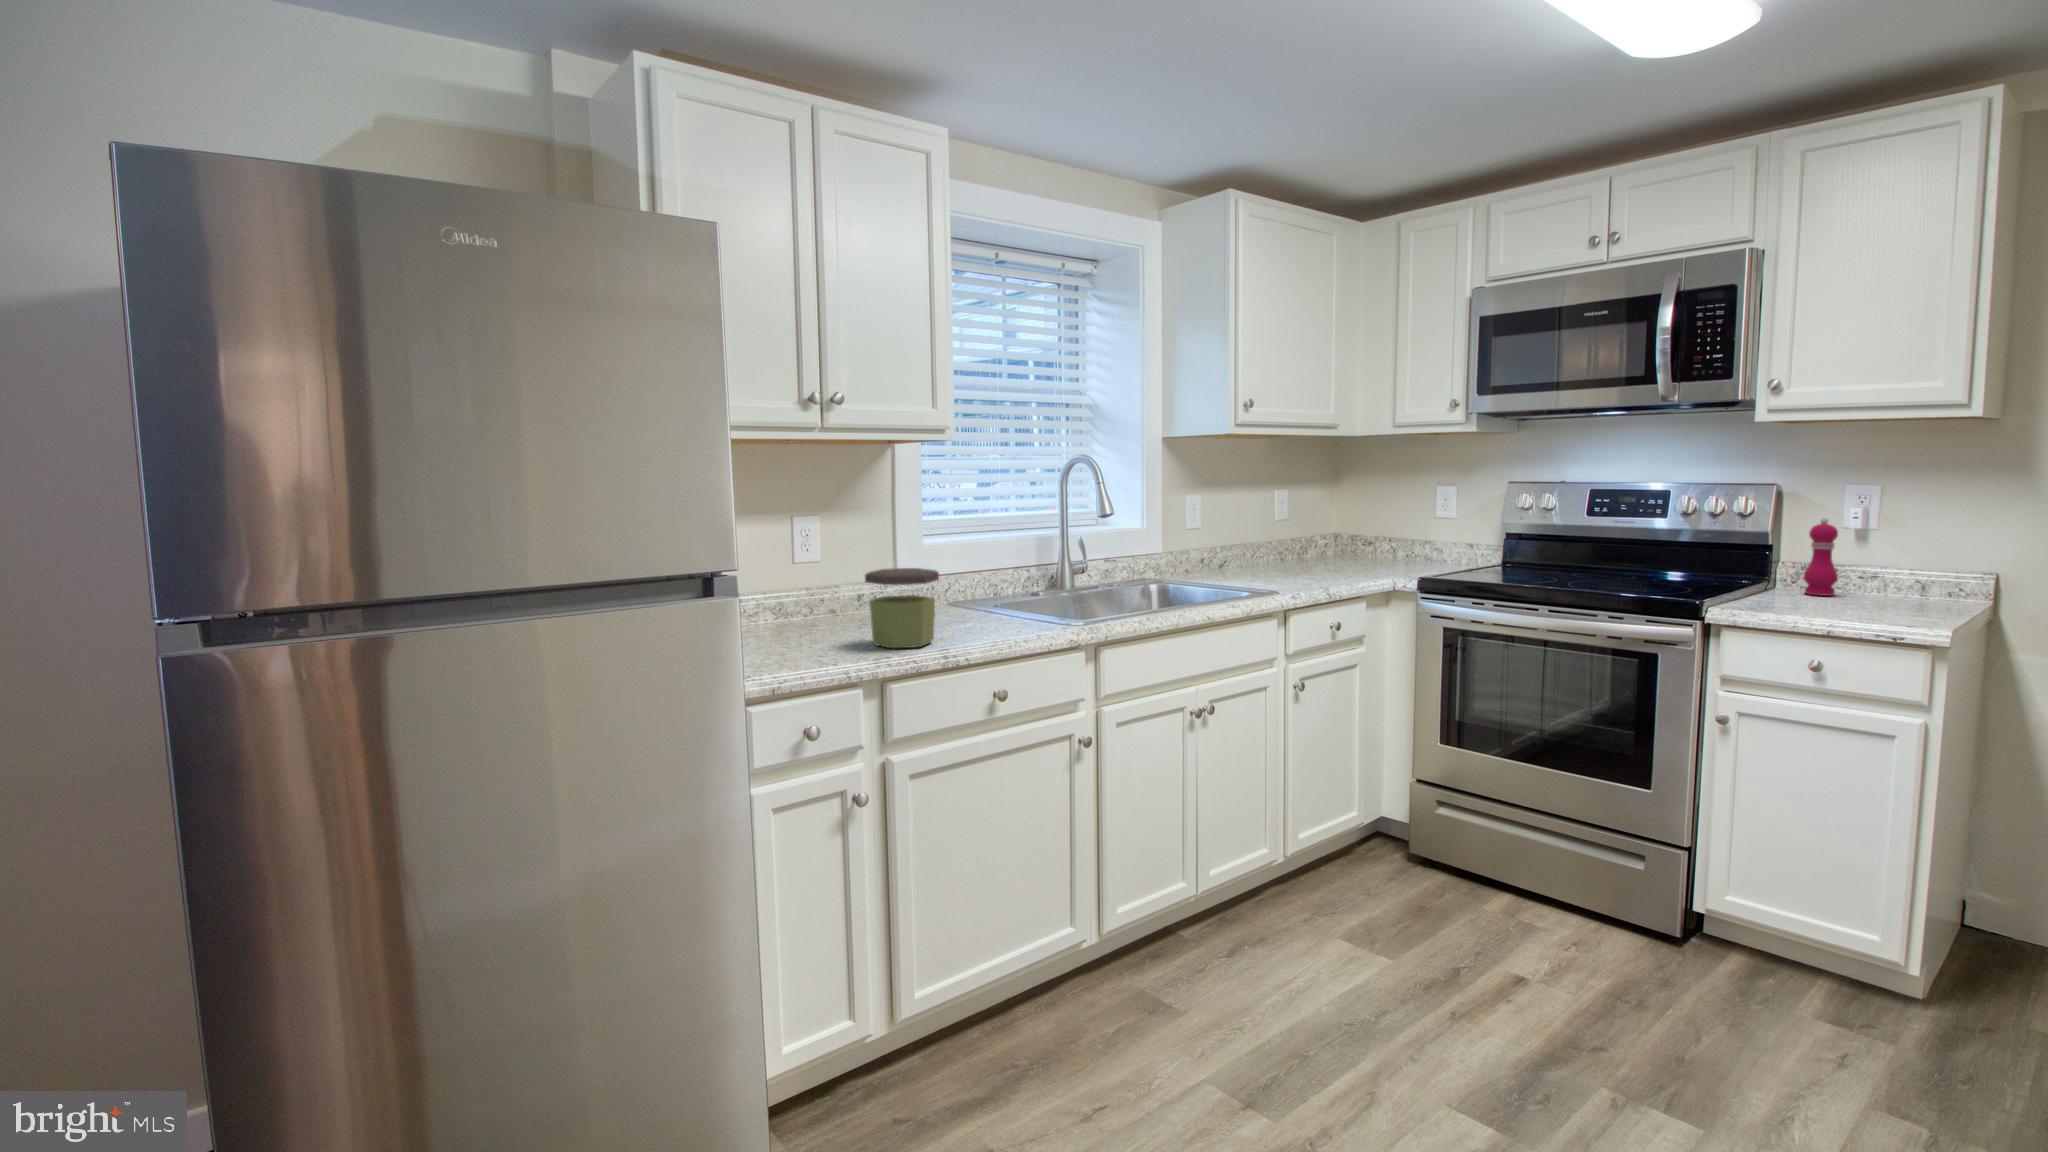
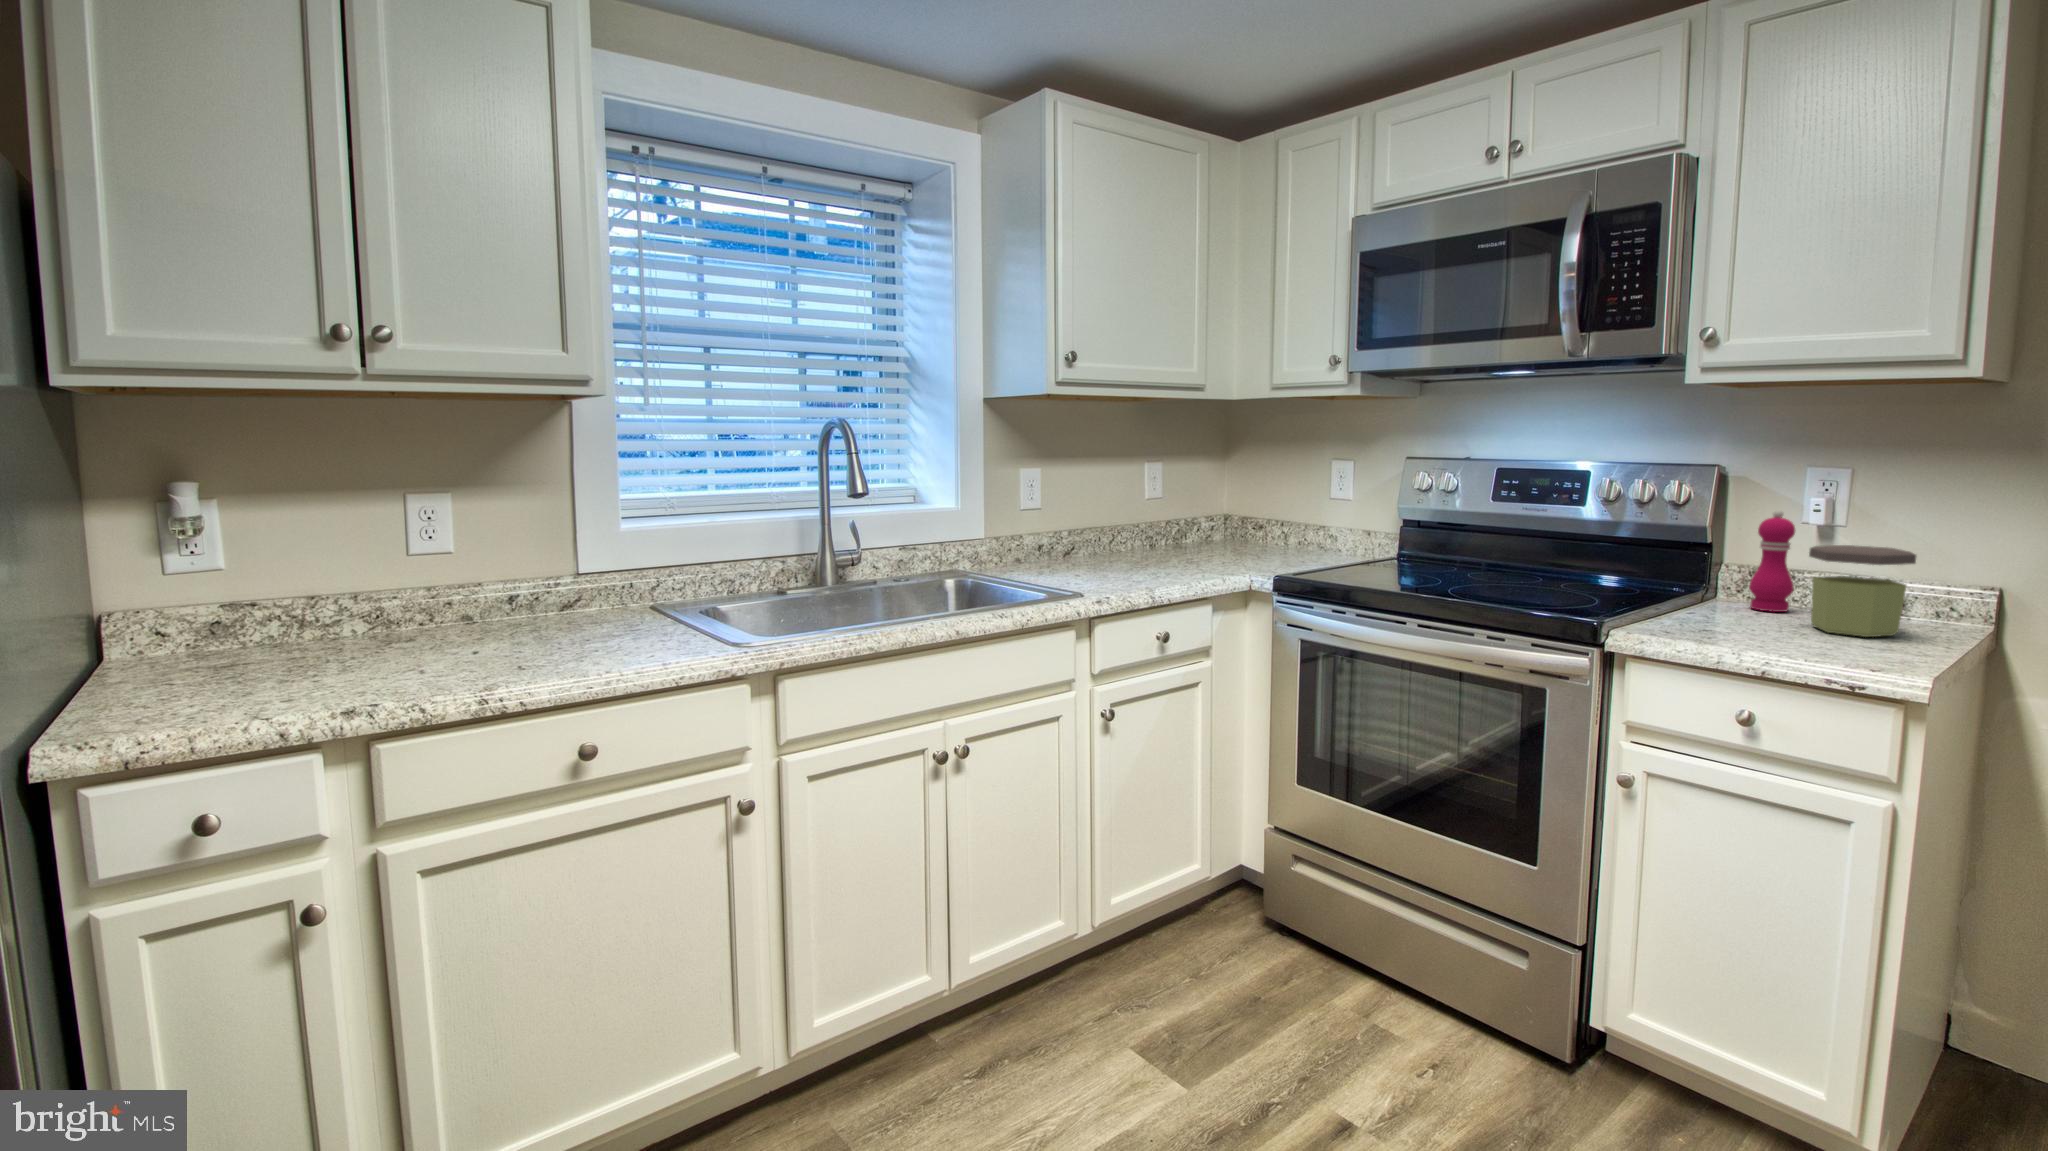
jar: present [865,568,939,648] -> present [1809,545,1916,637]

